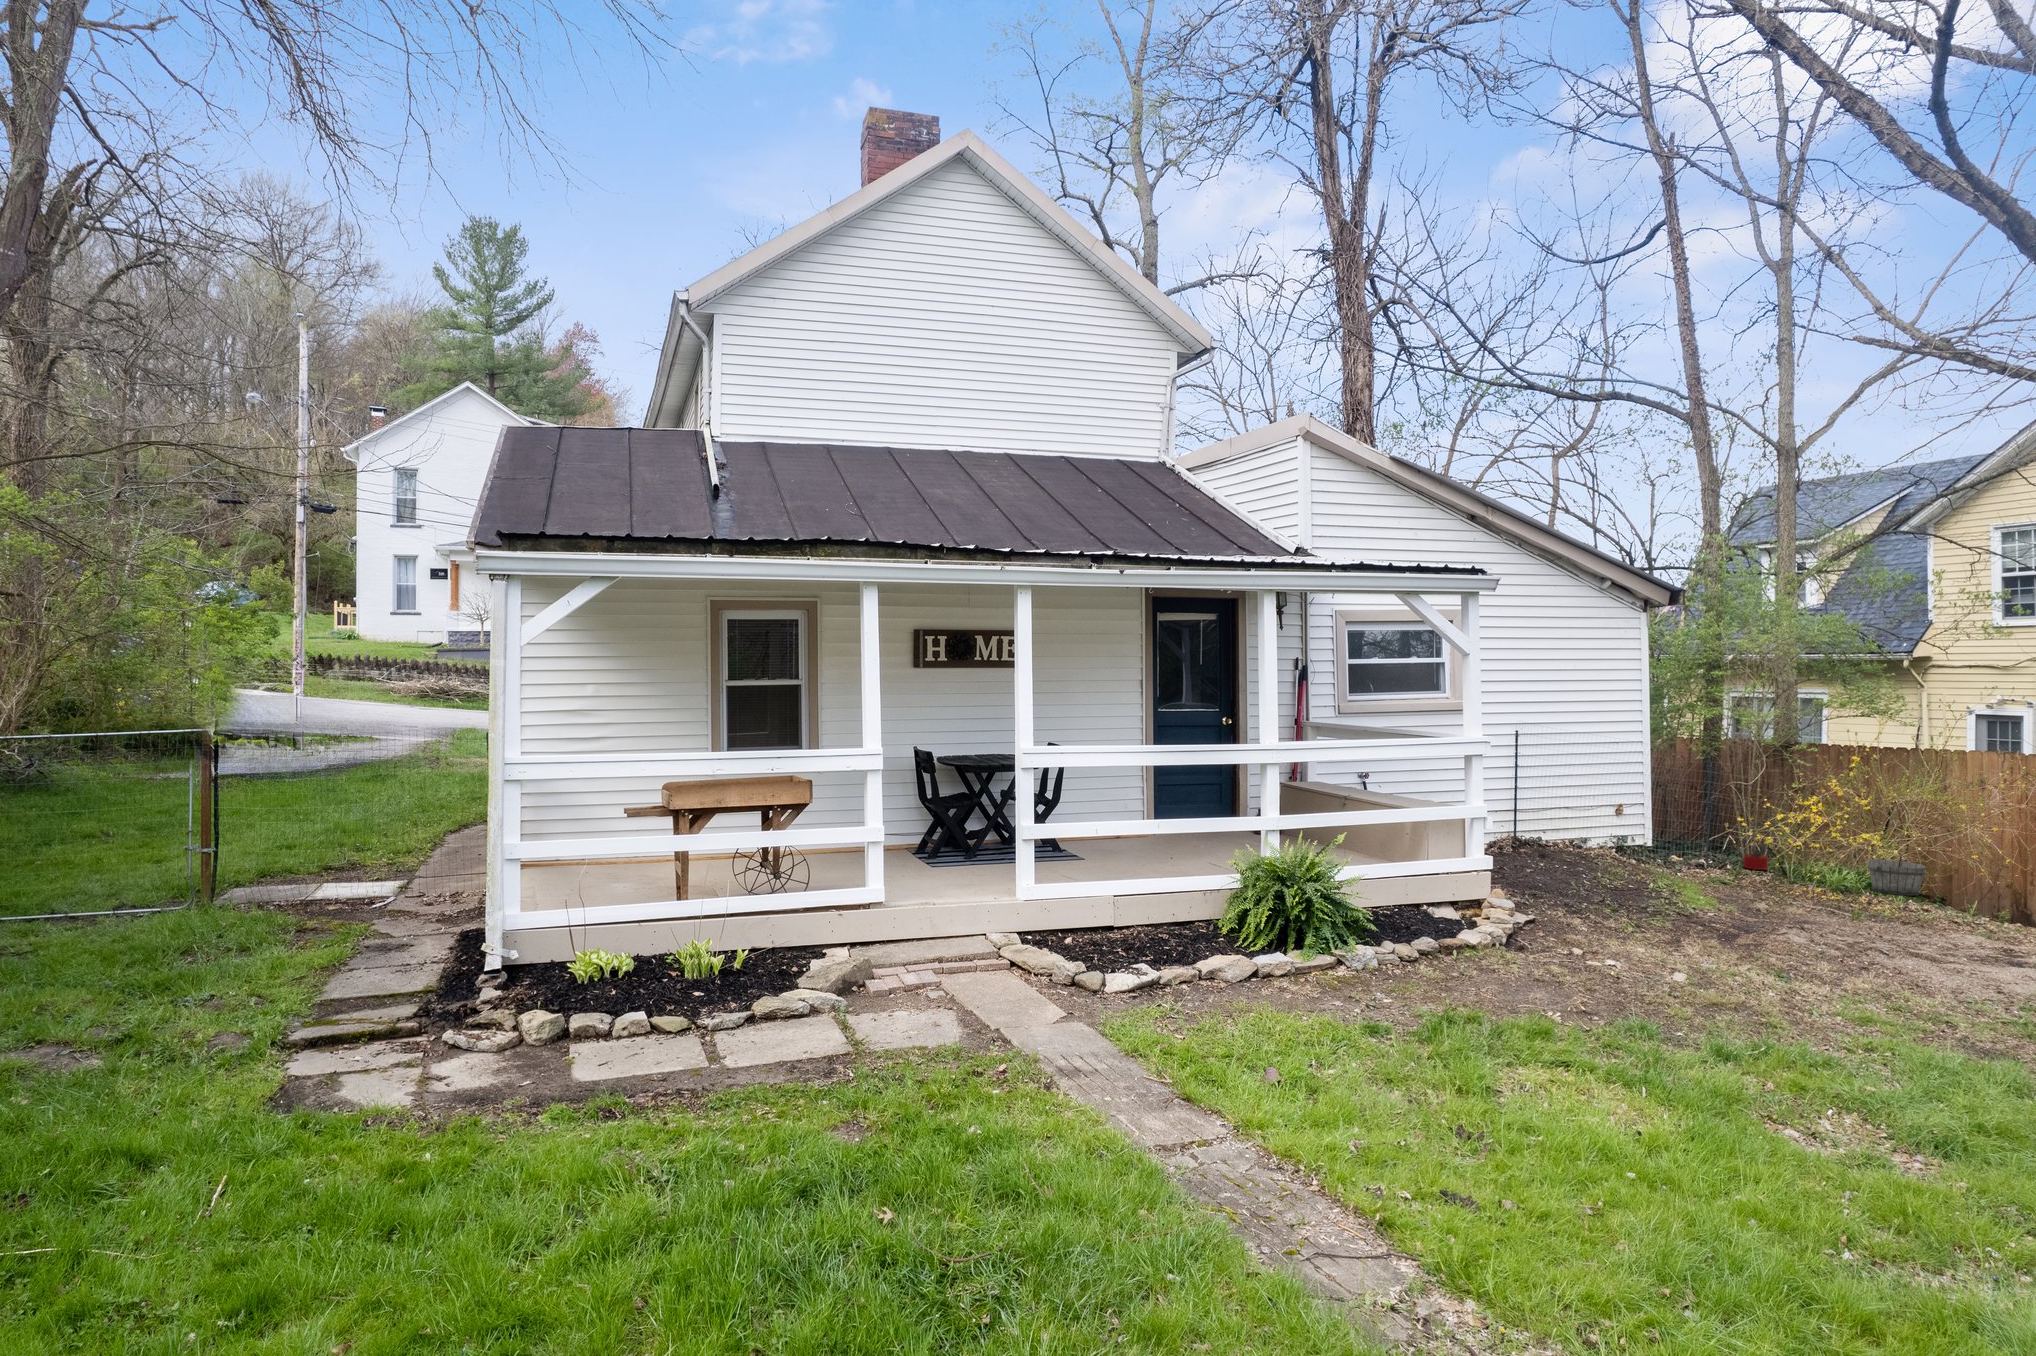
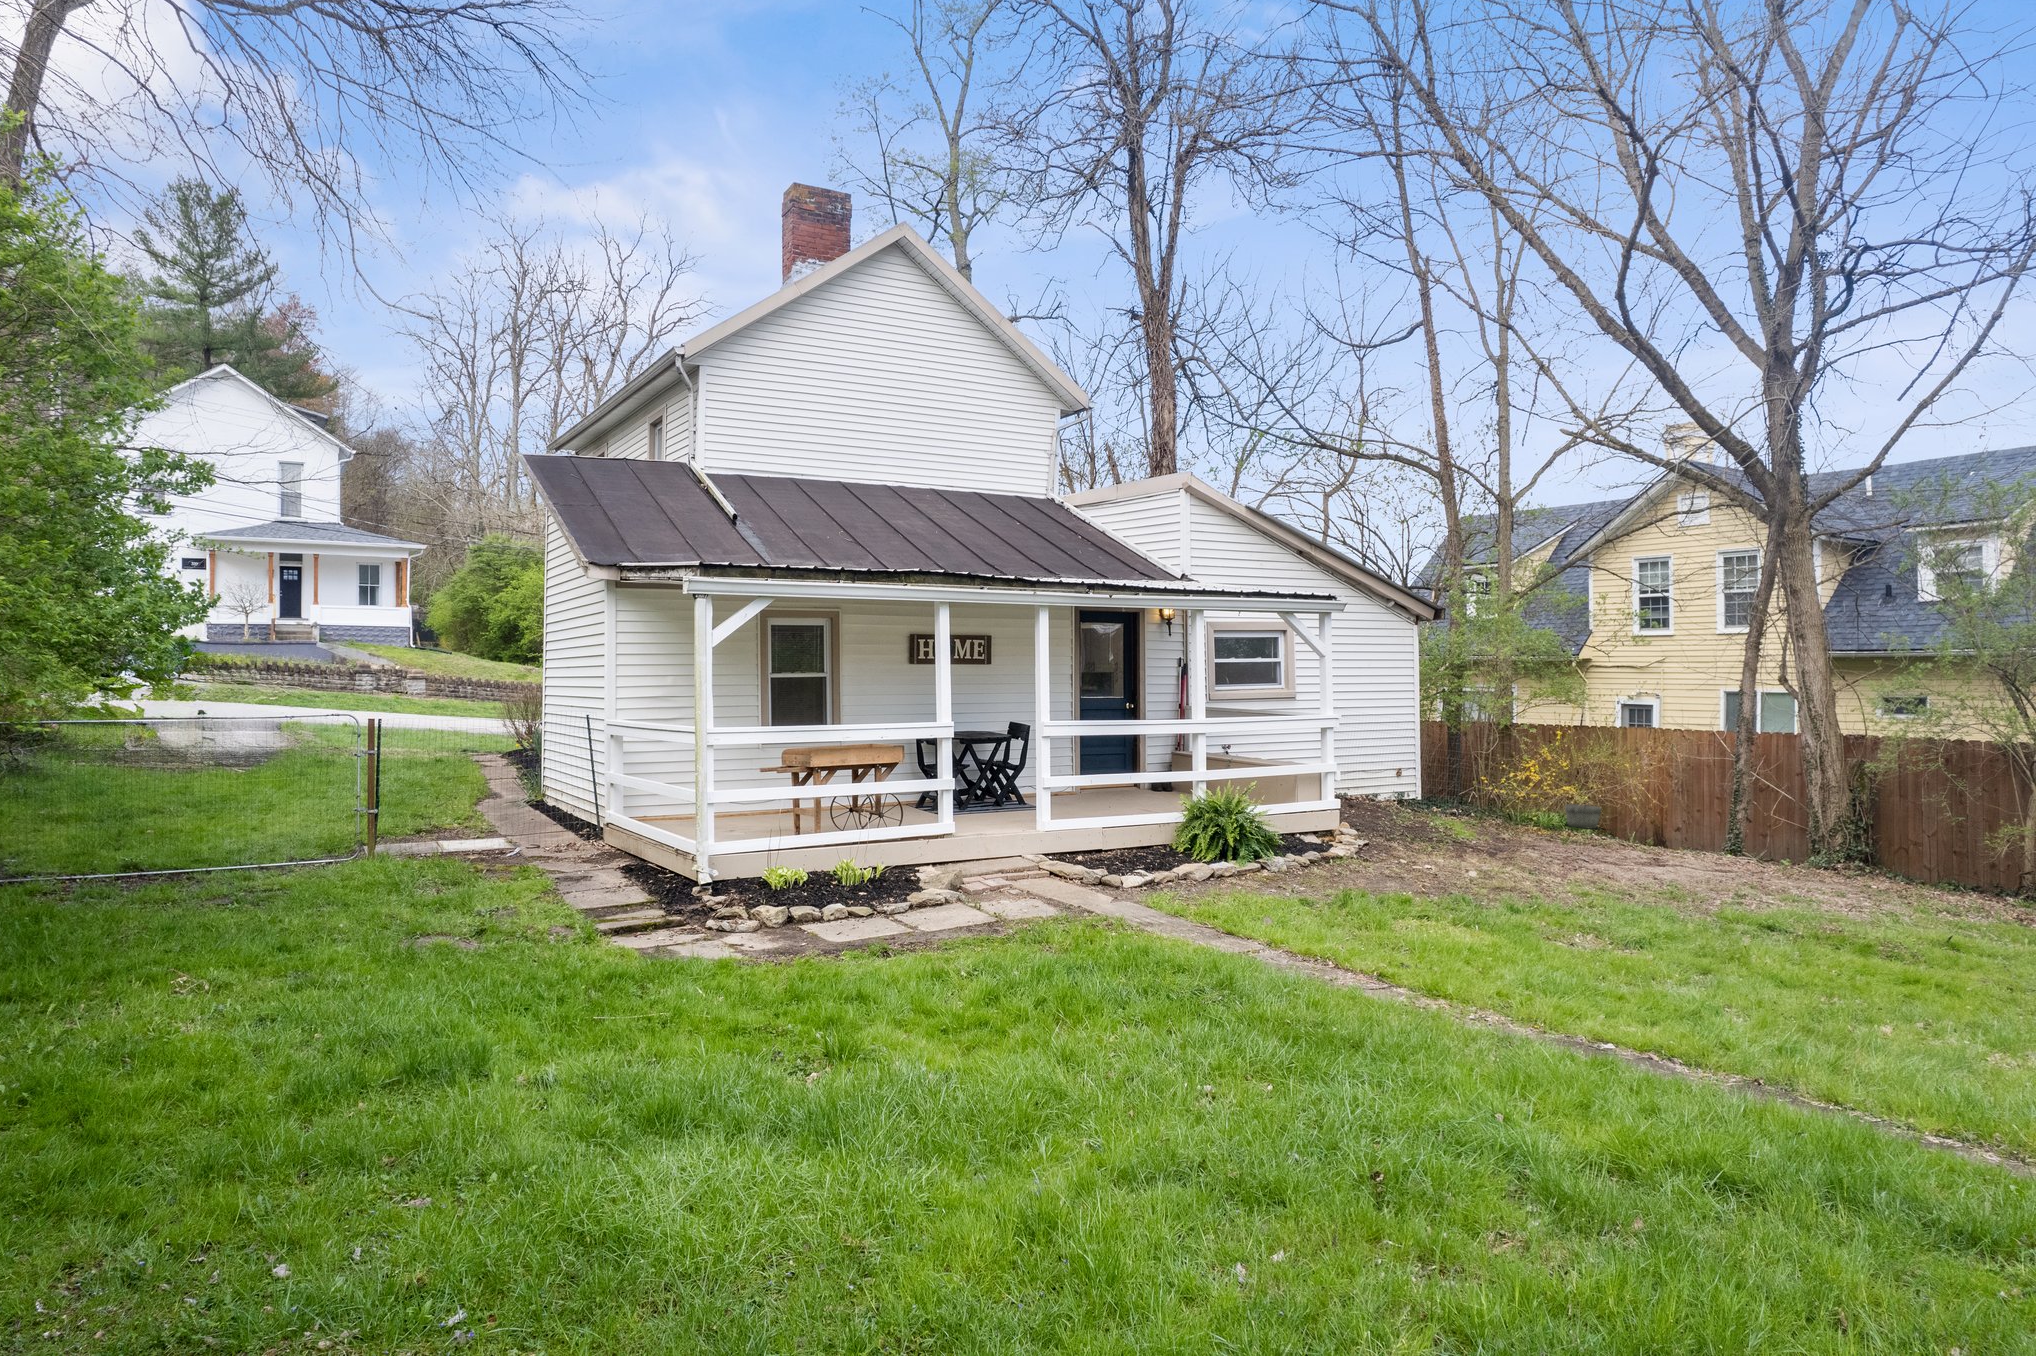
decorative plant: present [1743,819,1773,870] -> none [1481,776,1504,815]

